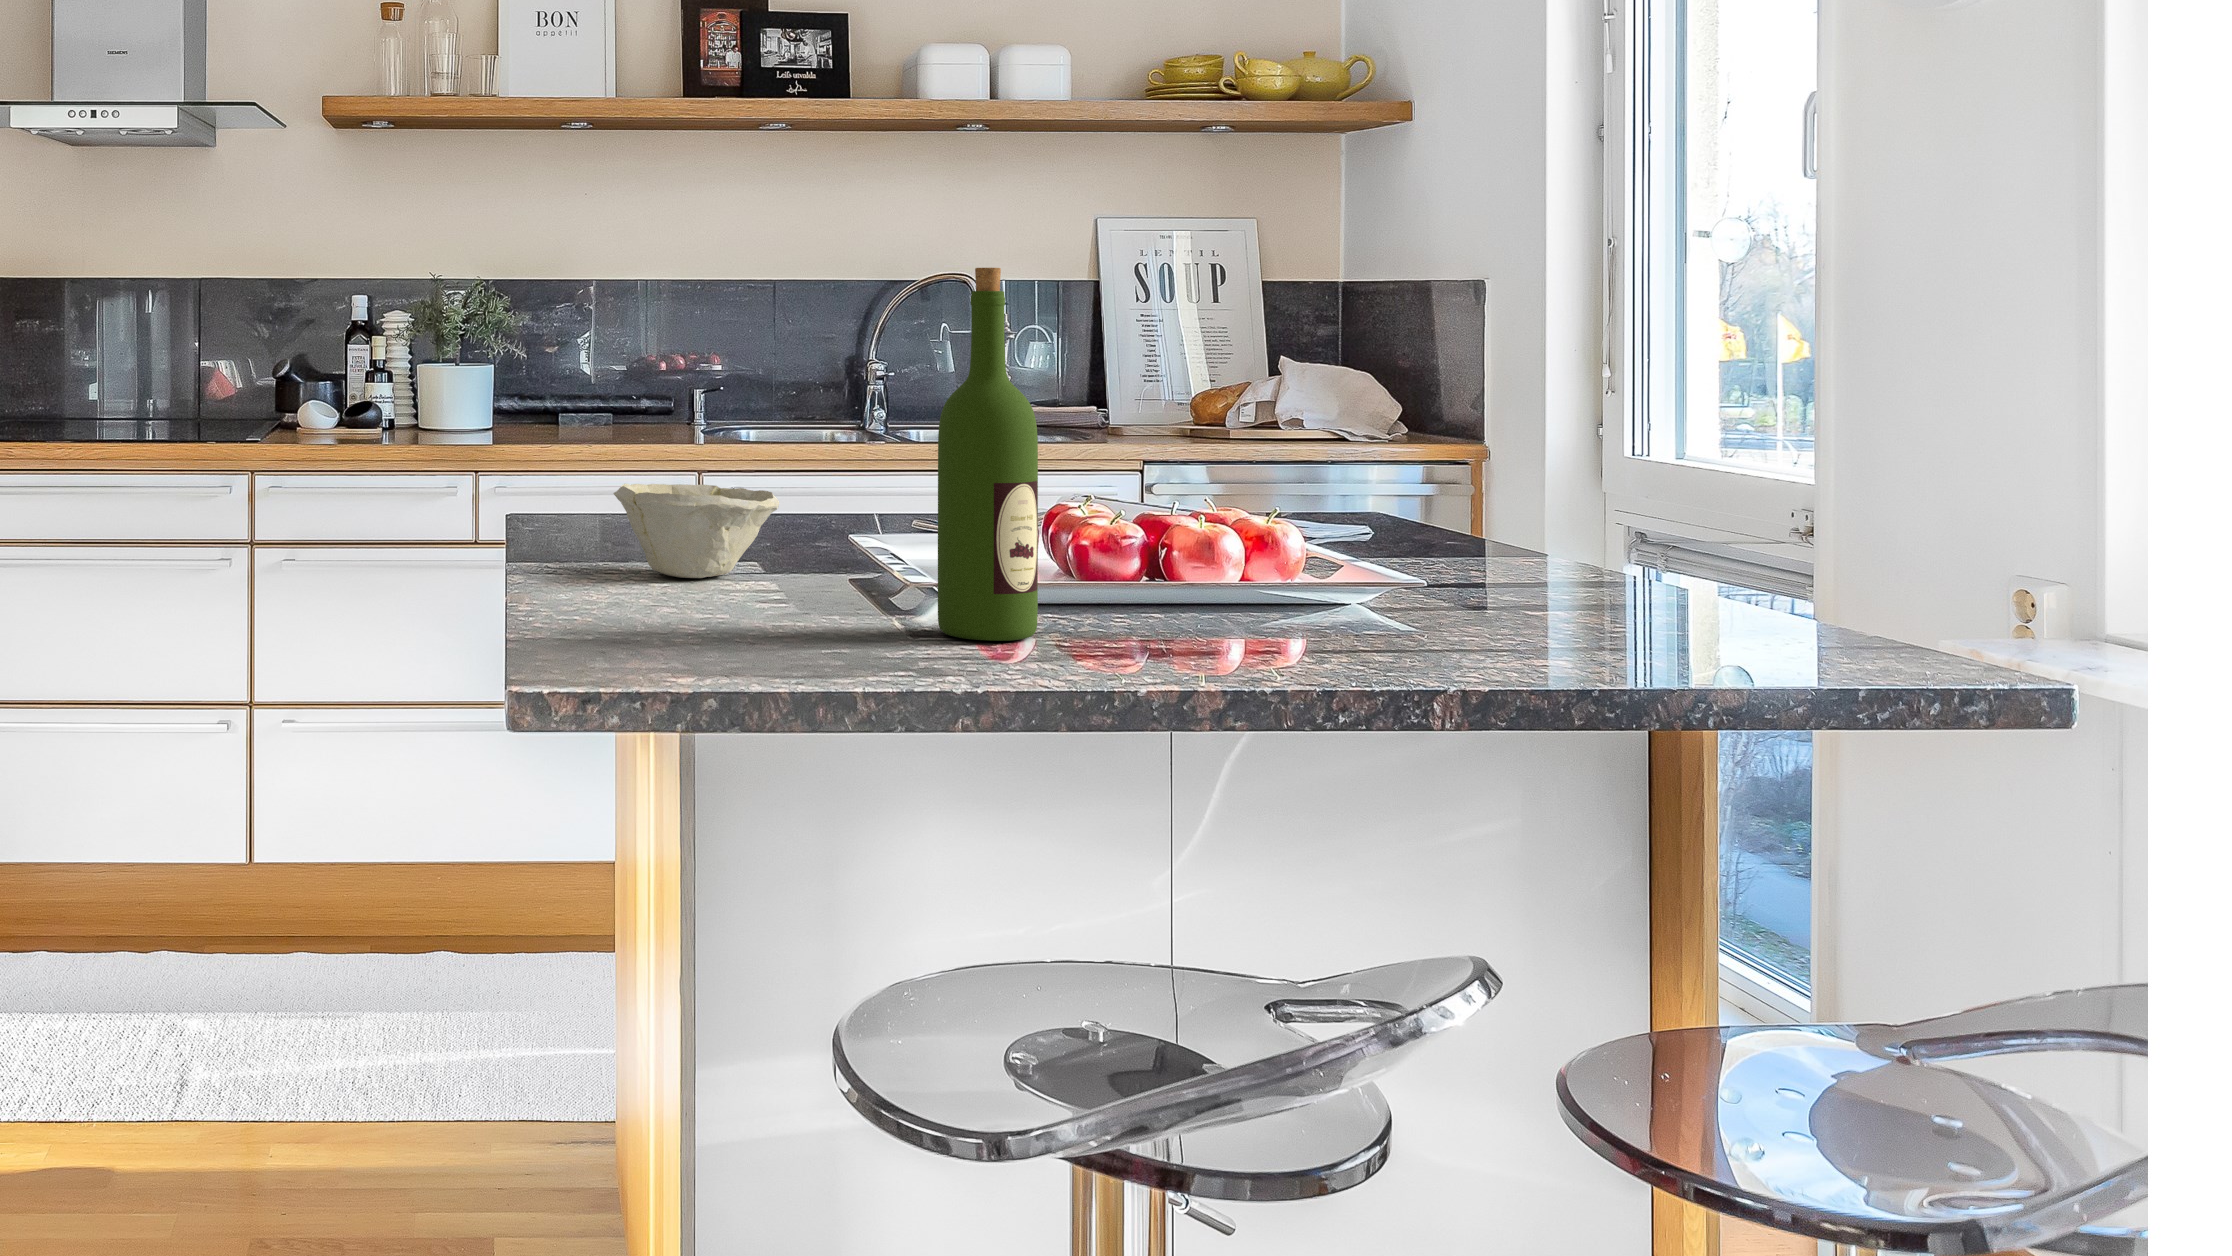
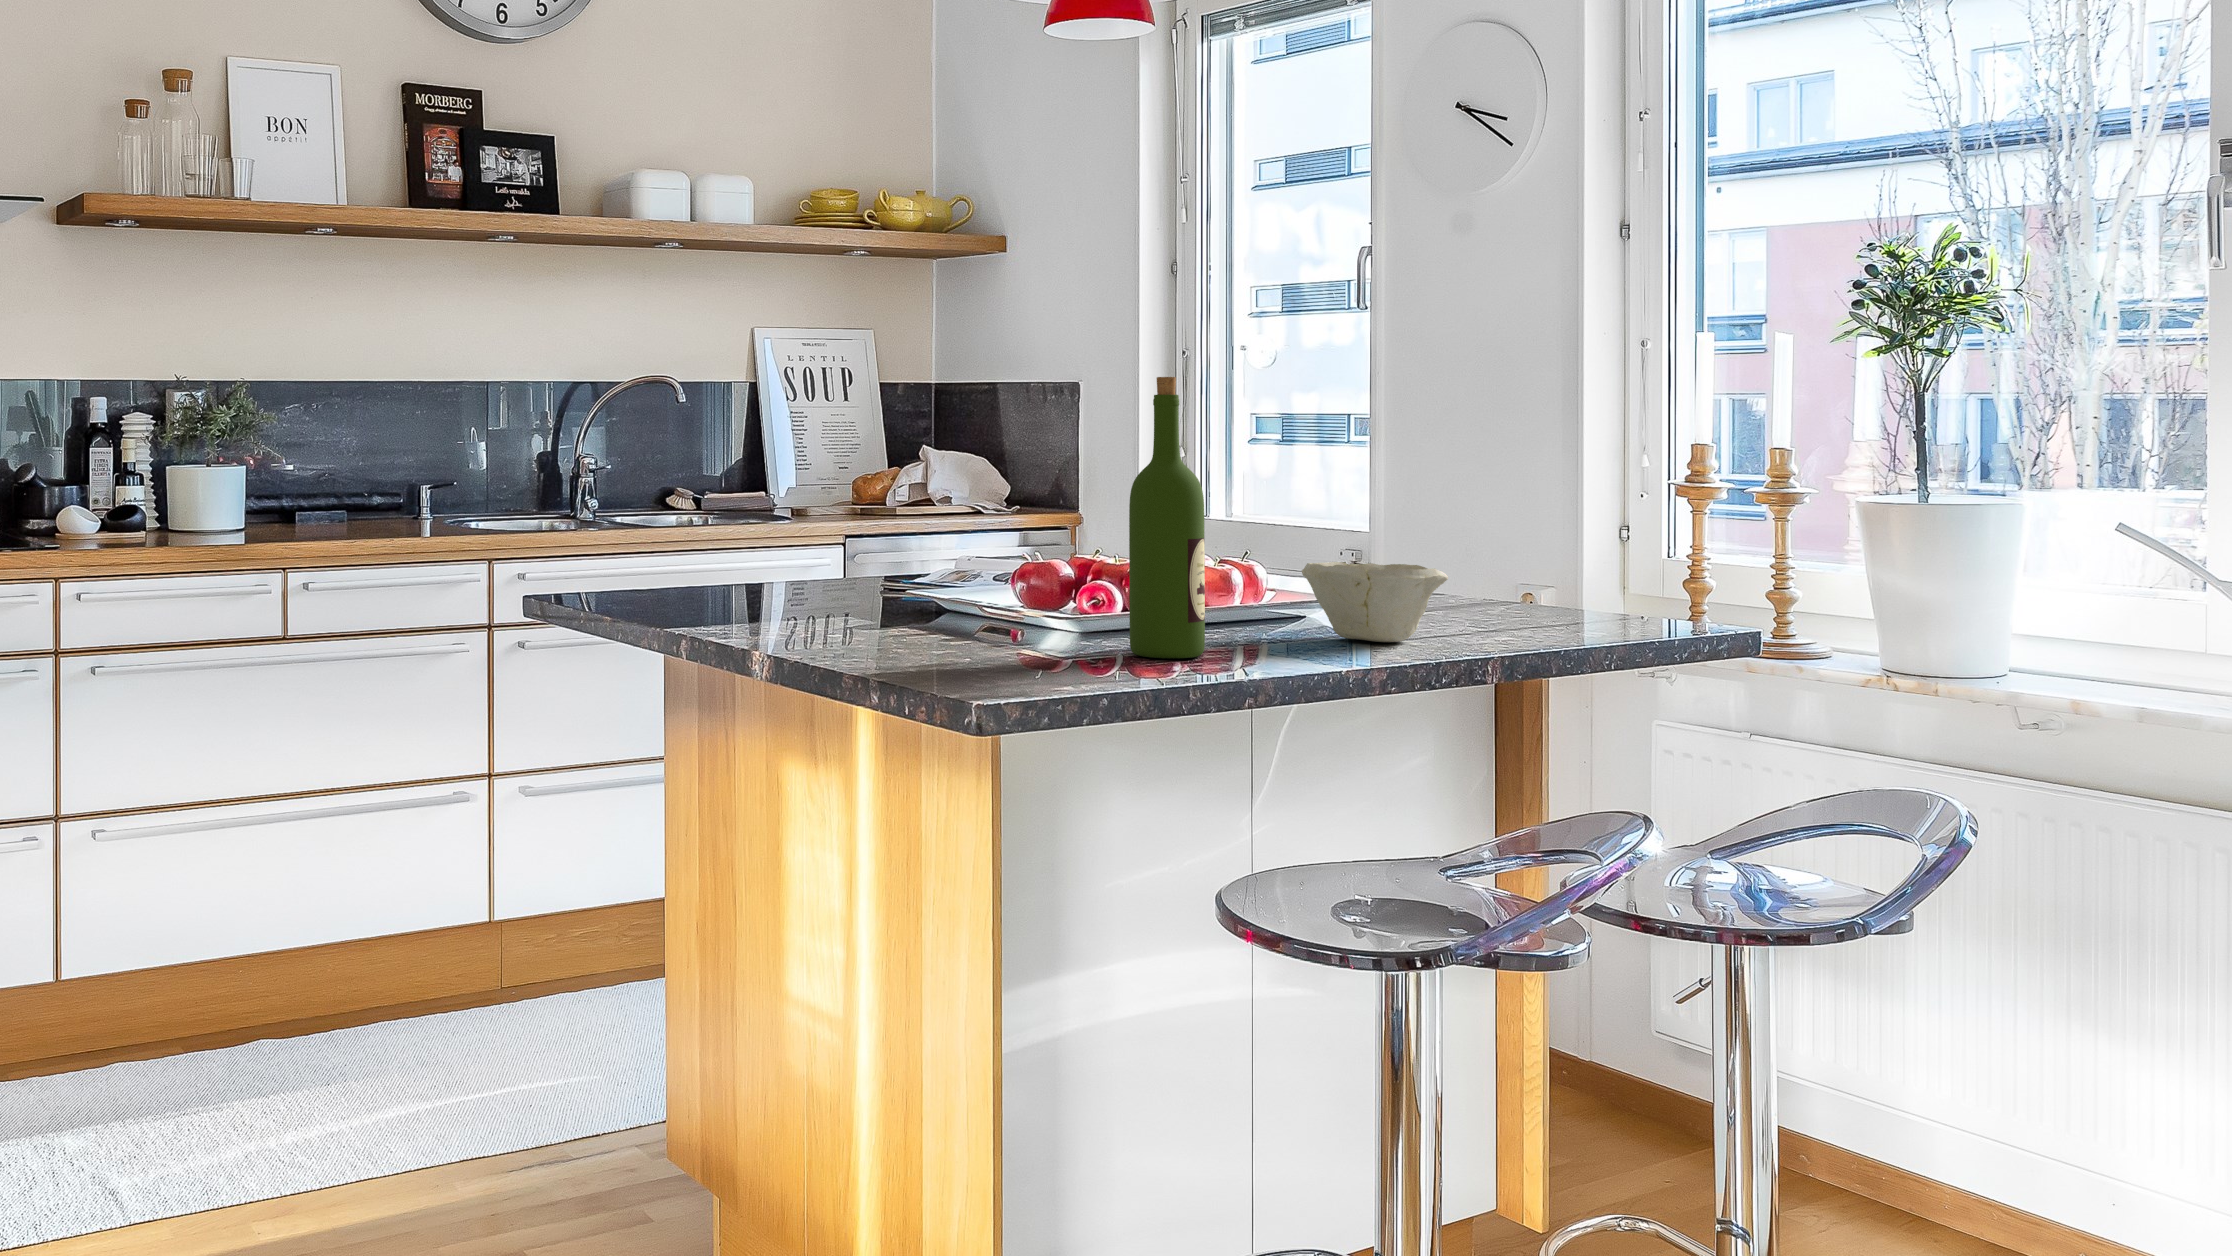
bowl: present [613,484,779,578] -> present [1302,562,1448,642]

